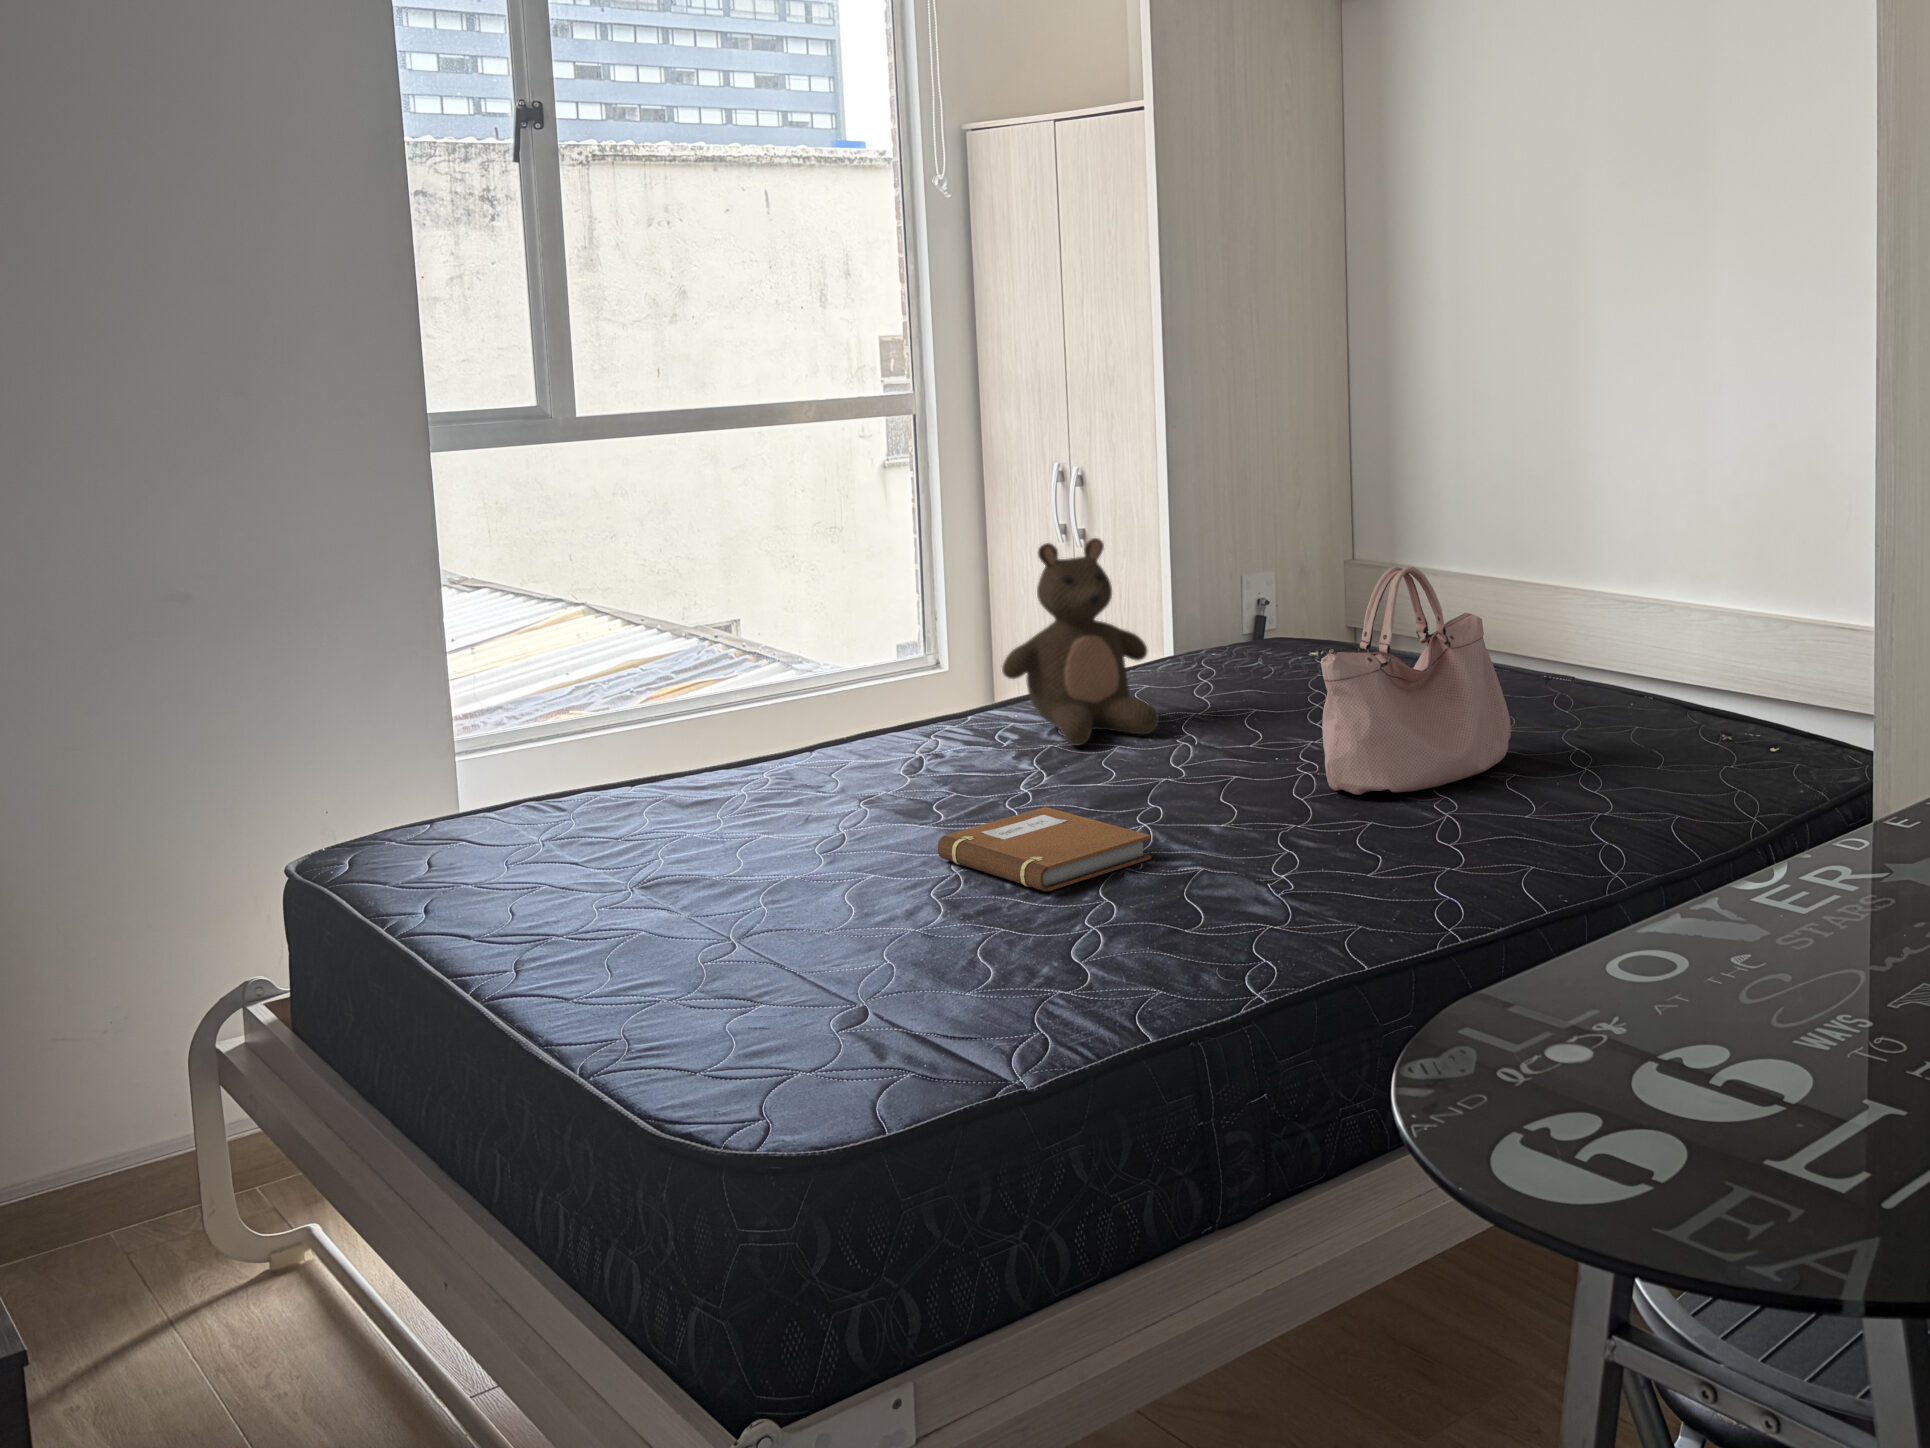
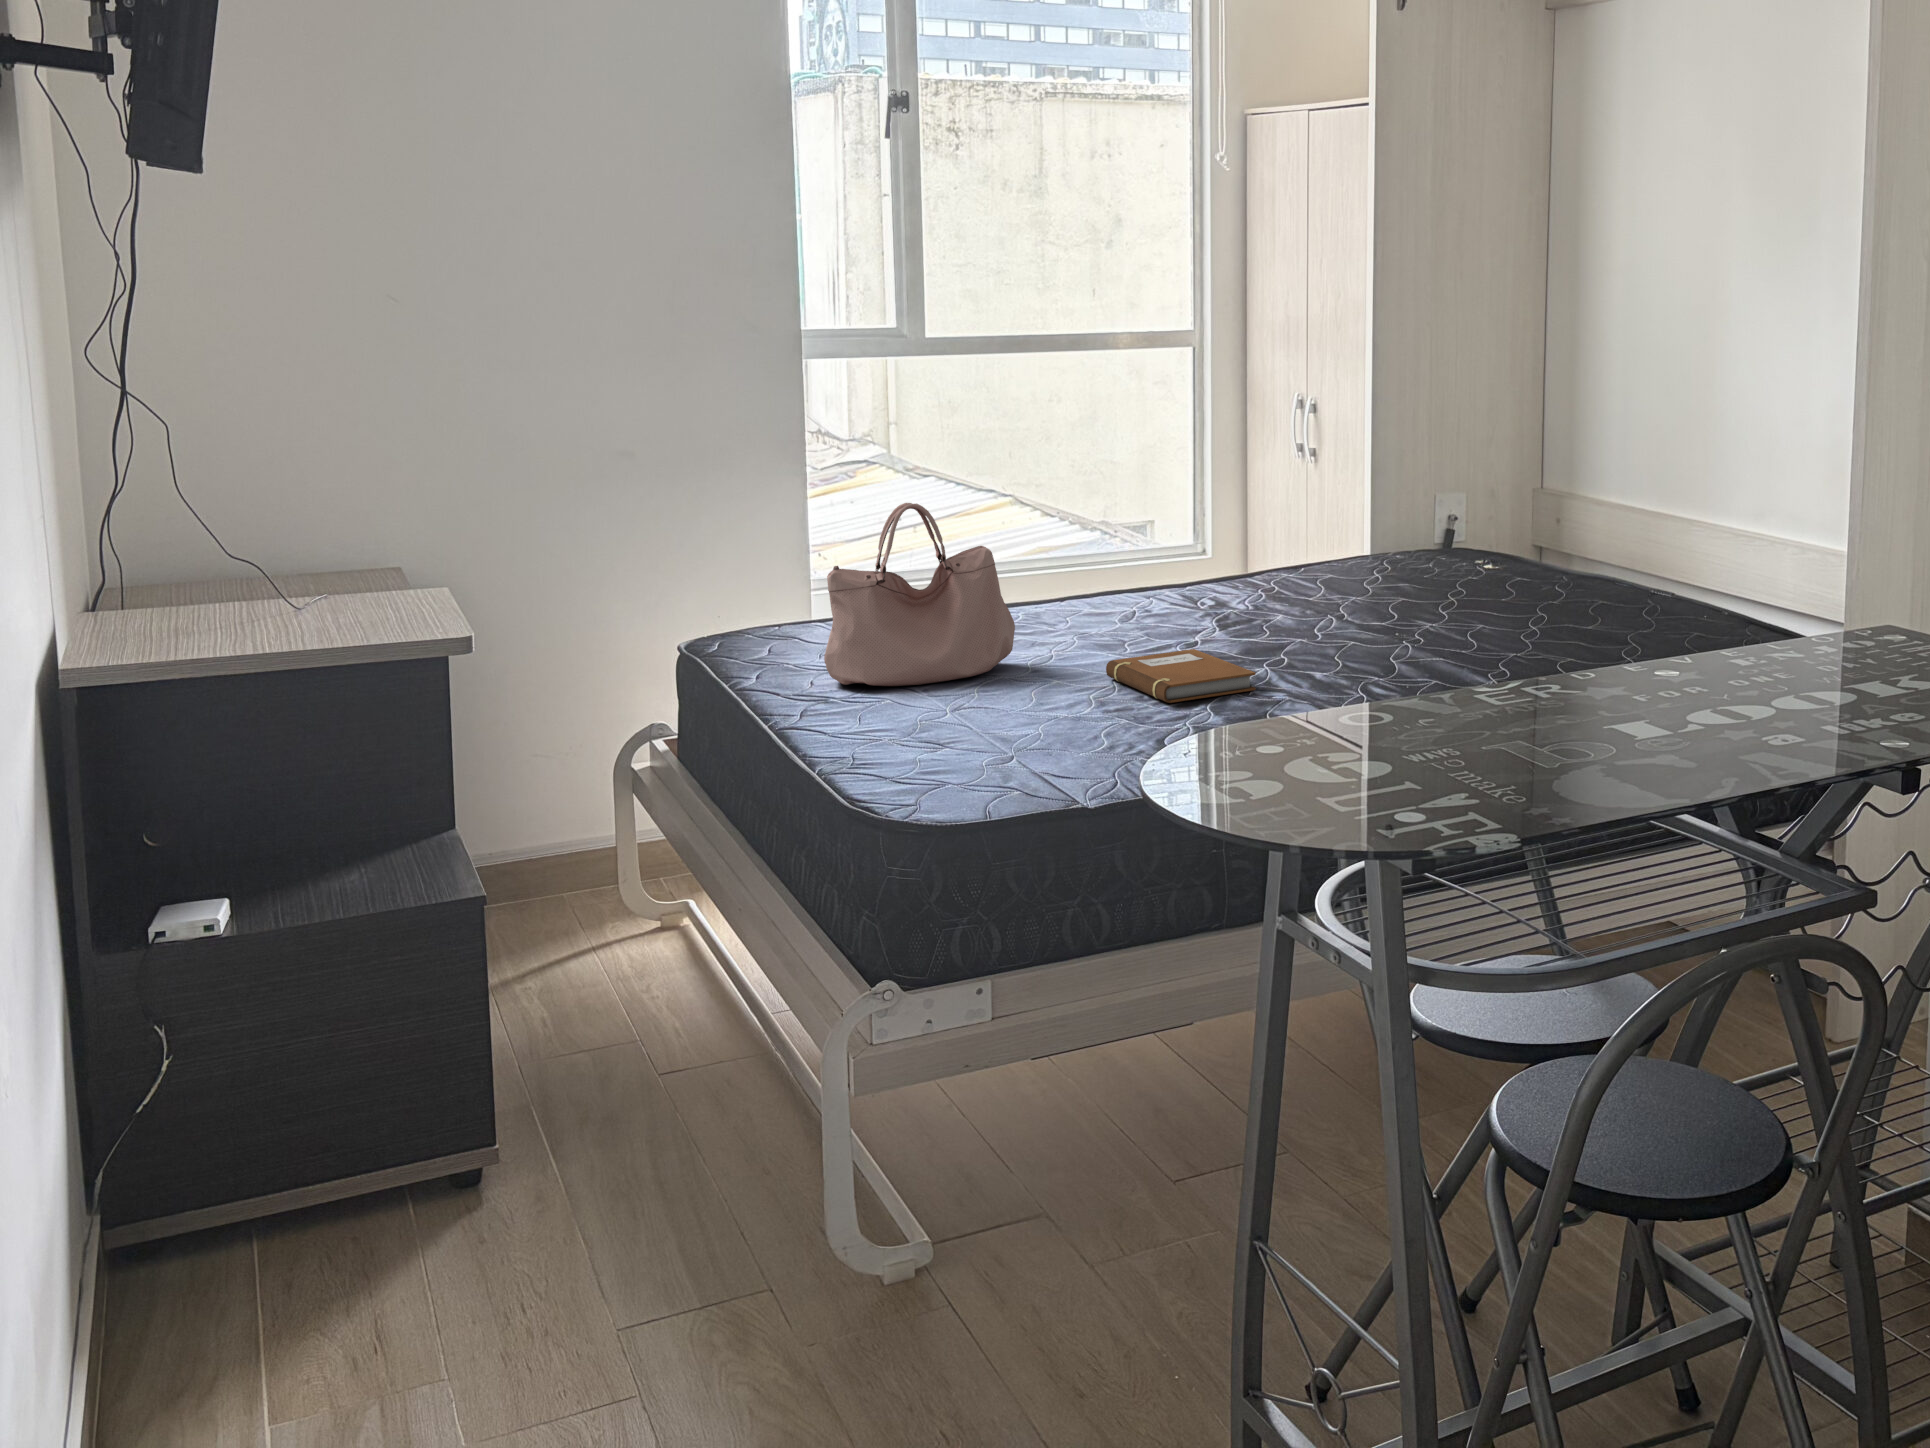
stuffed bear: present [1002,538,1159,745] -> none [1201,453,1320,613]
handbag: present [1321,567,1511,795] -> present [824,503,1015,686]

